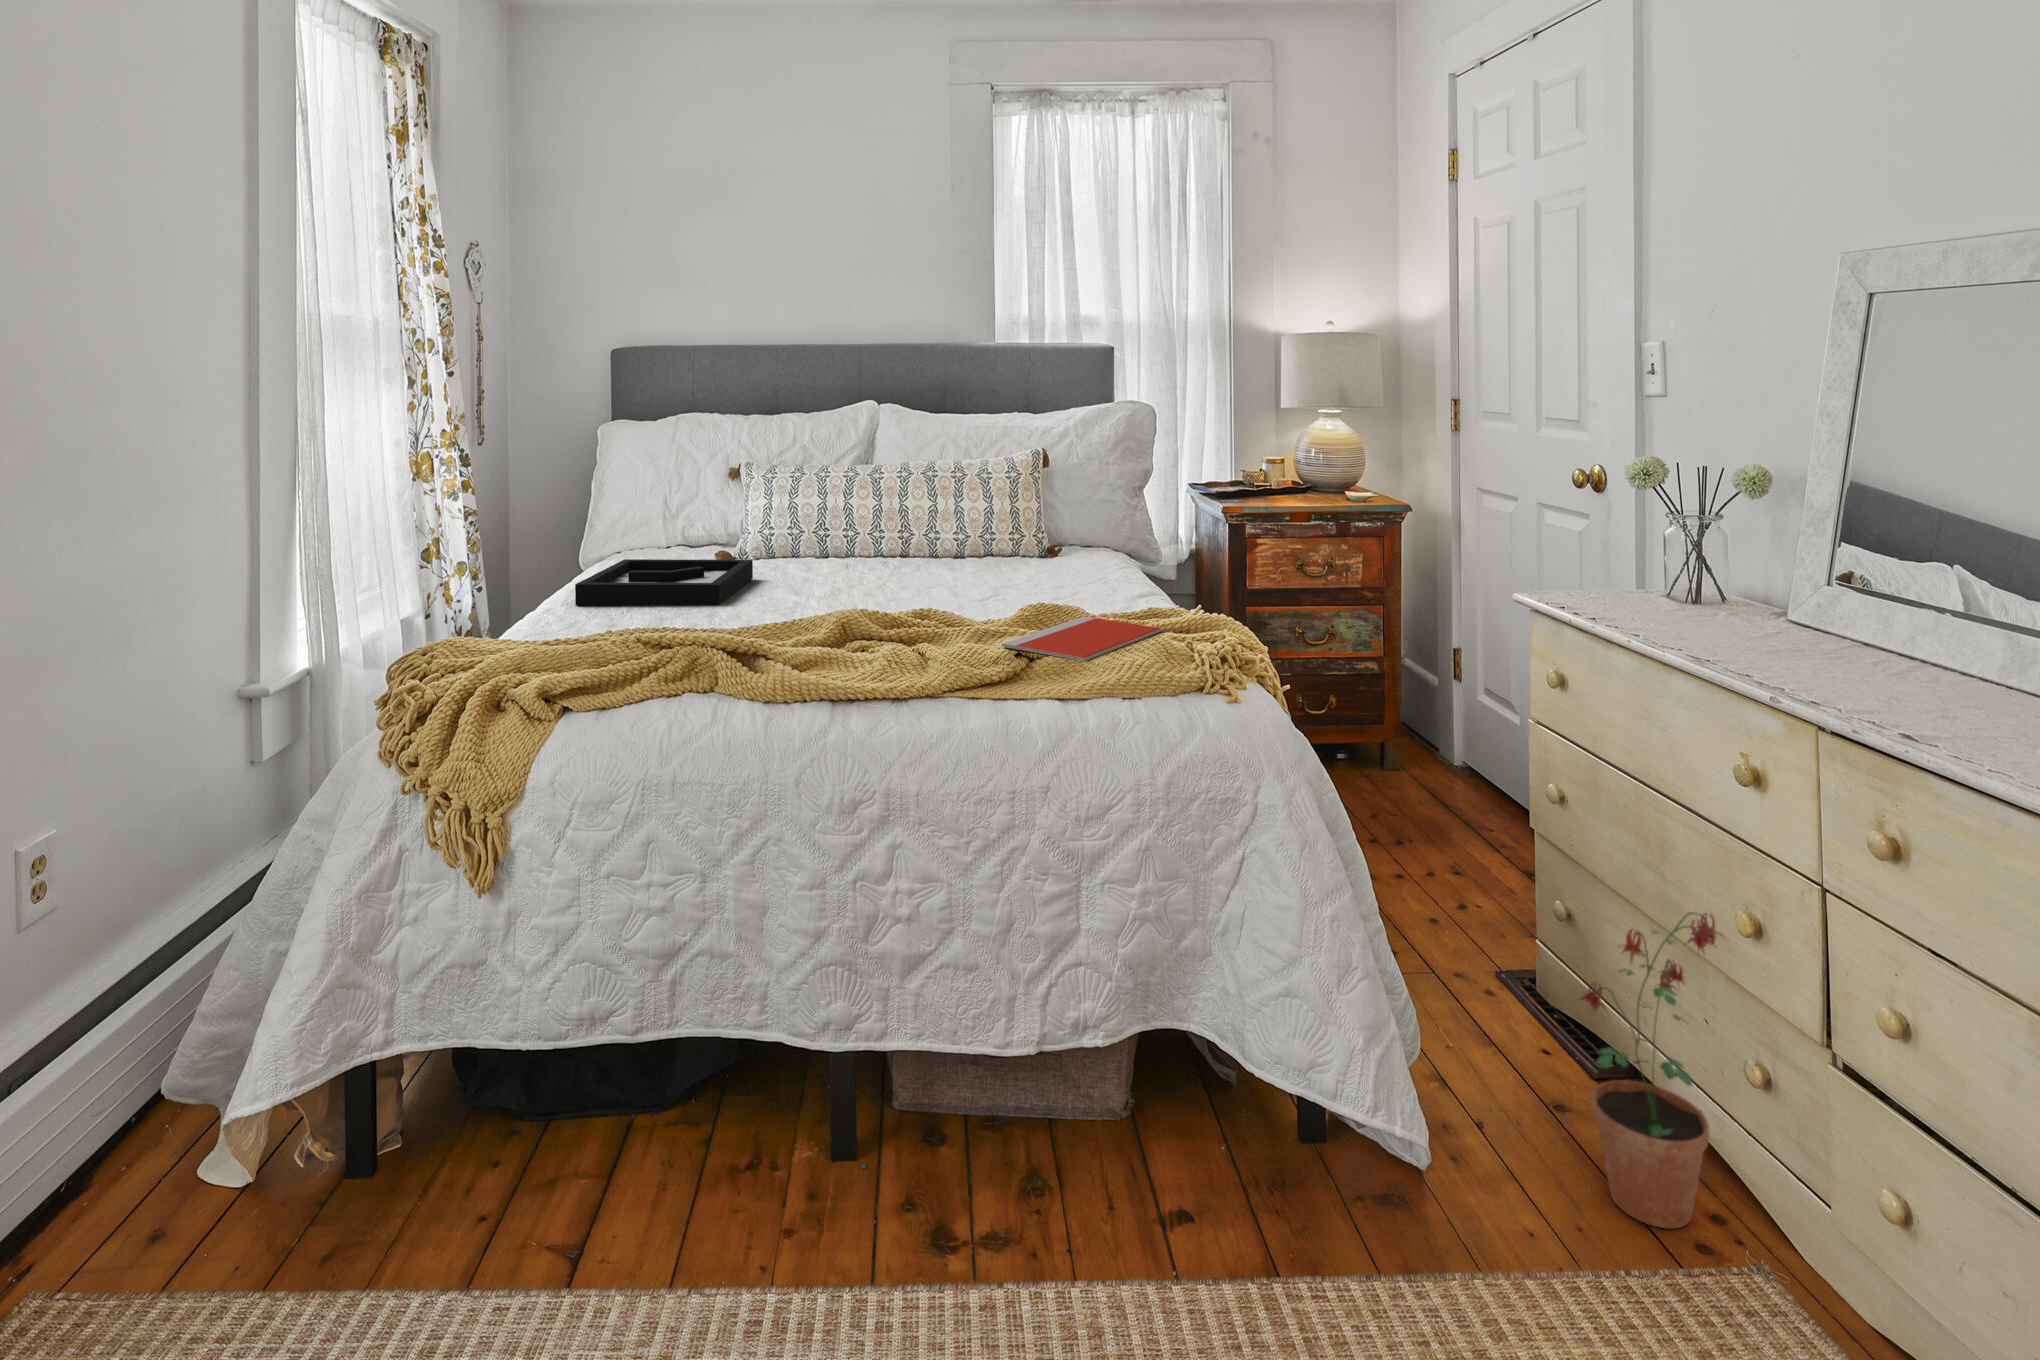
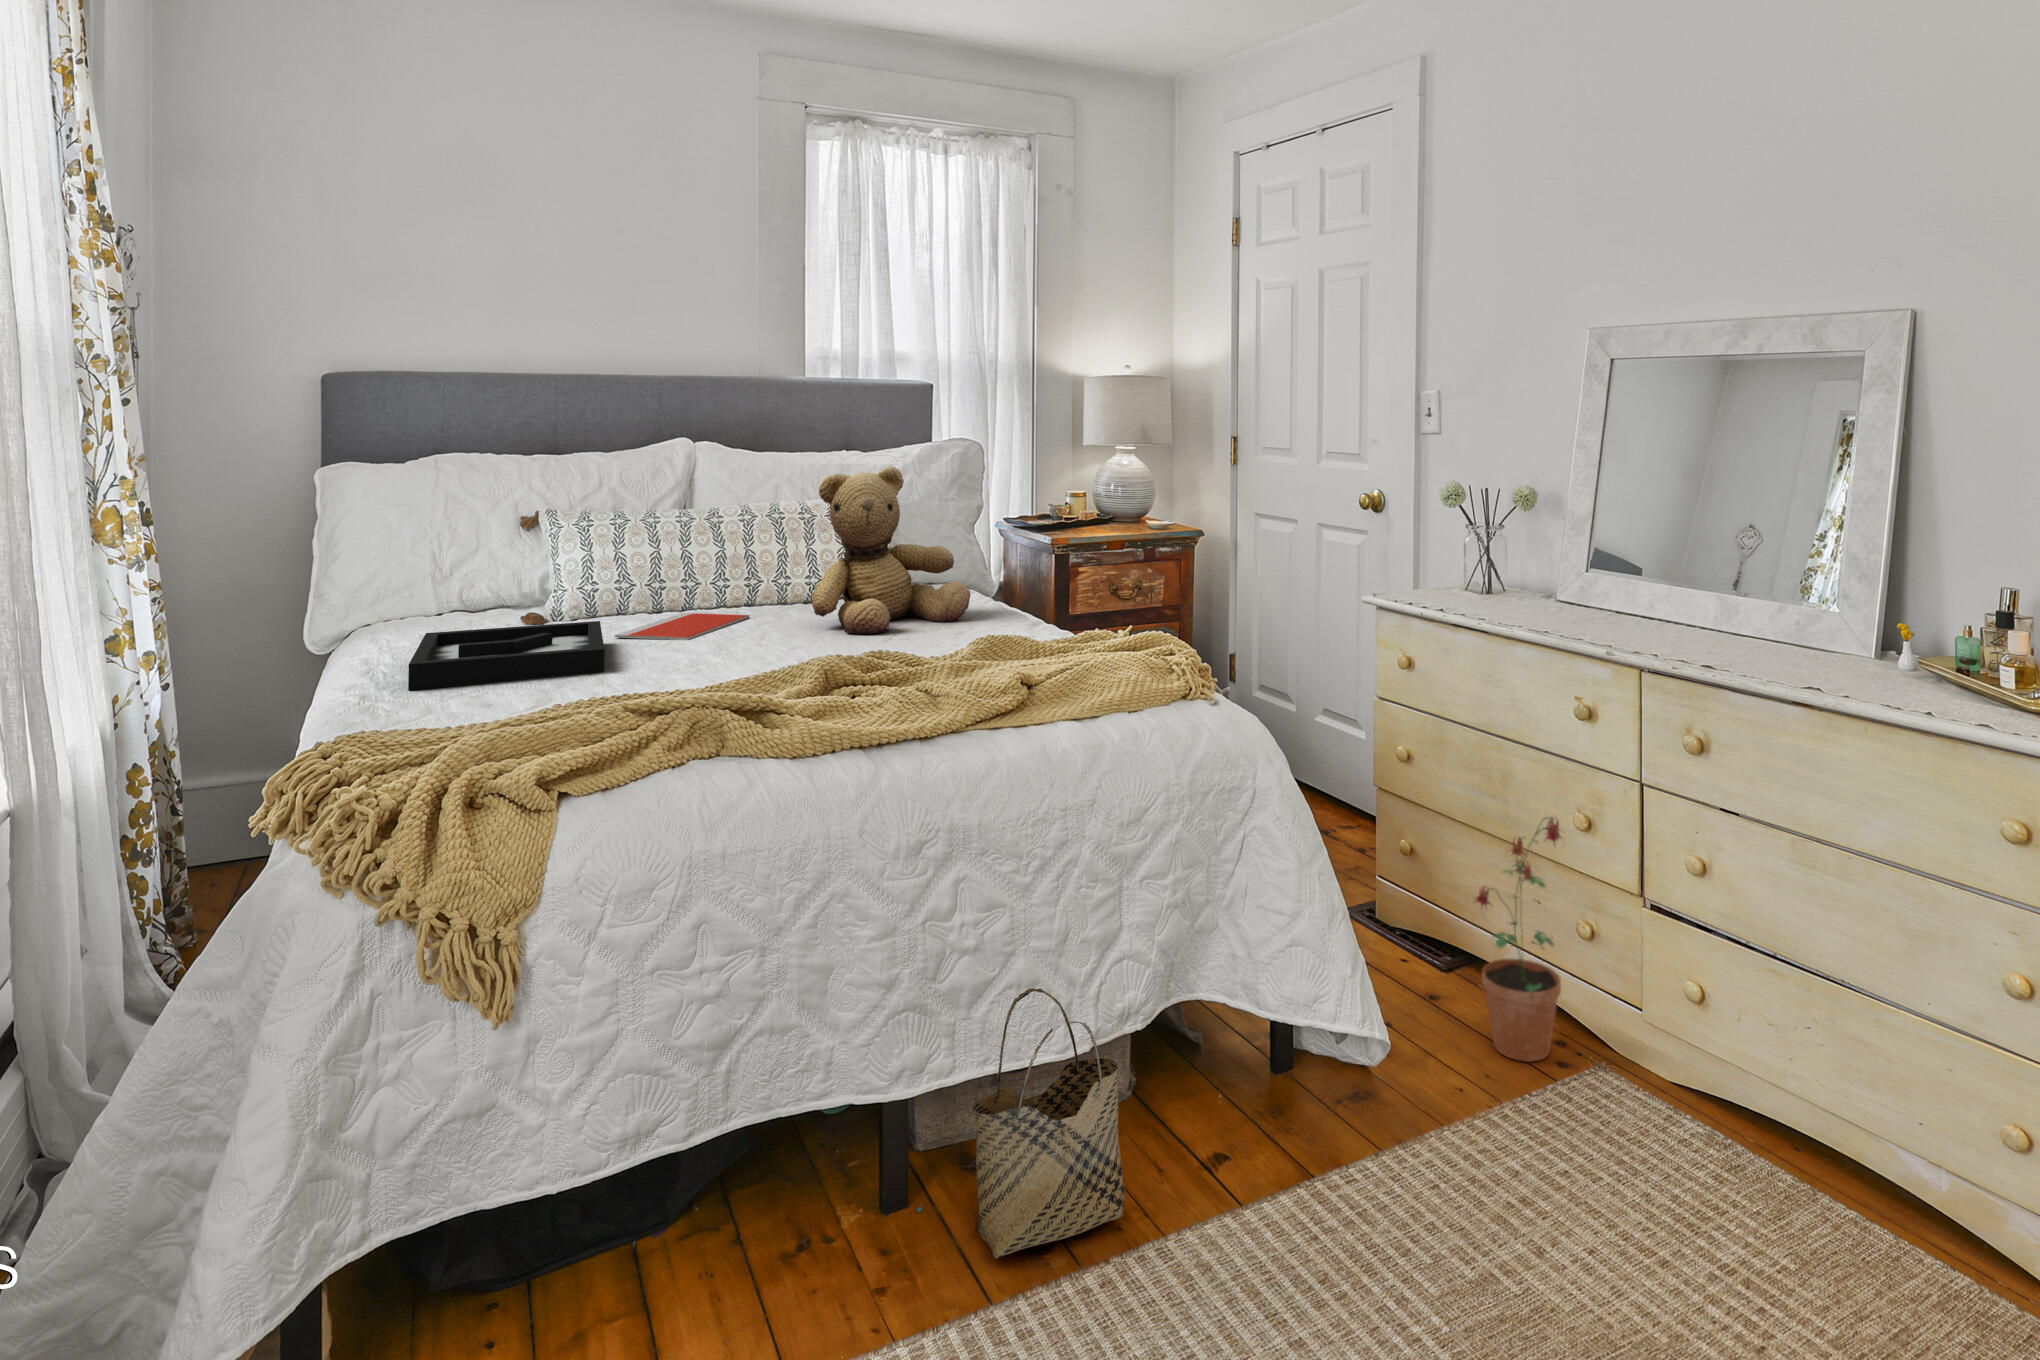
teddy bear: none [926,430,1076,592] -> present [812,466,970,634]
notebook: present [1002,616,1162,661] -> present [615,613,750,640]
woven basket: none [882,974,1050,1244] -> present [972,988,1125,1259]

